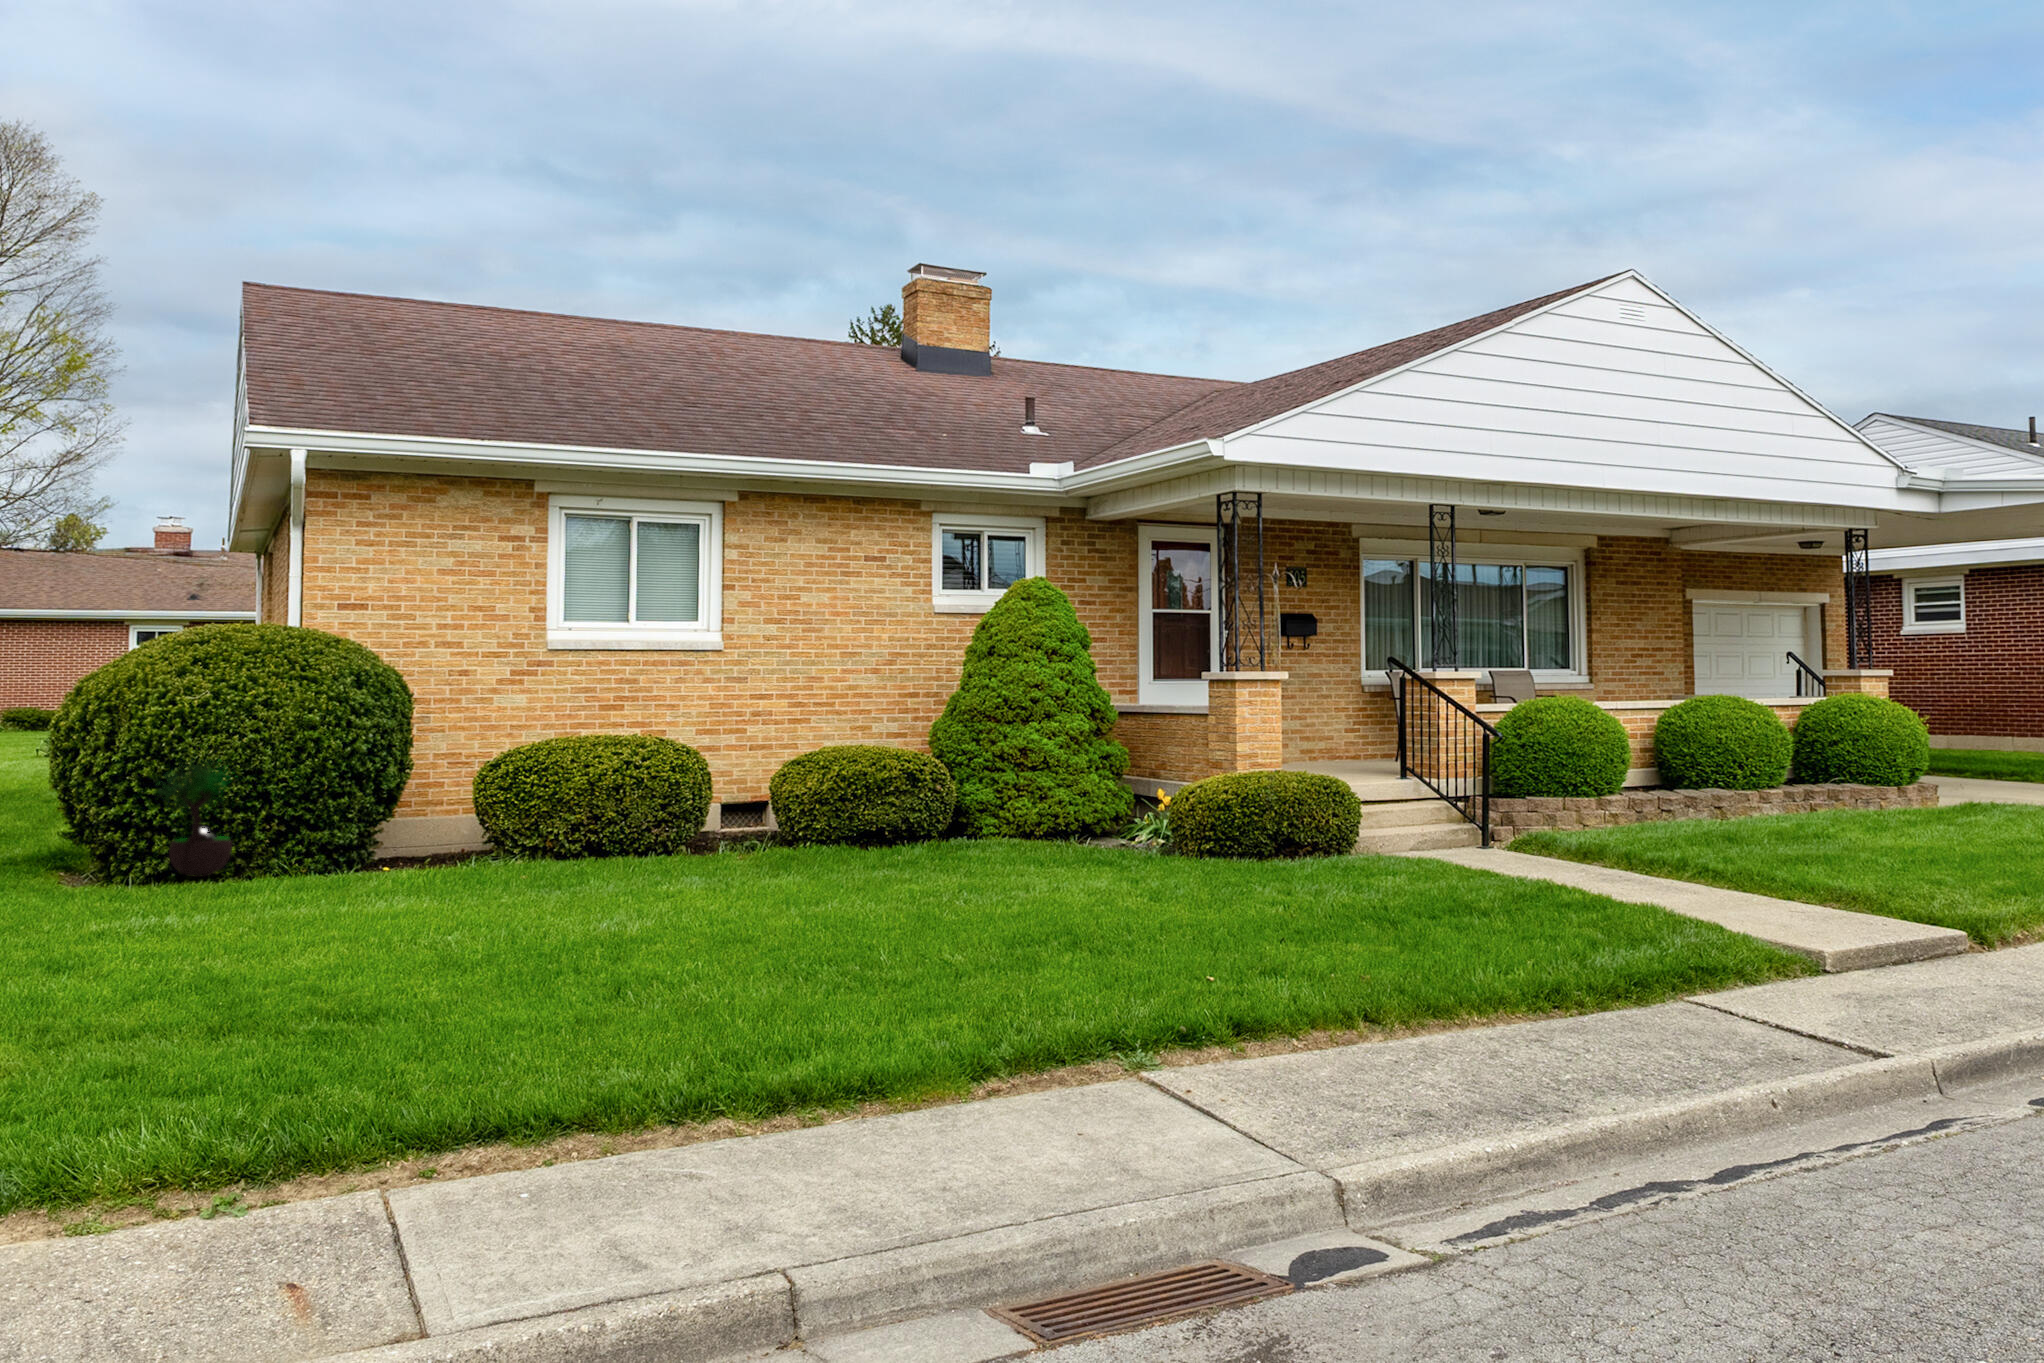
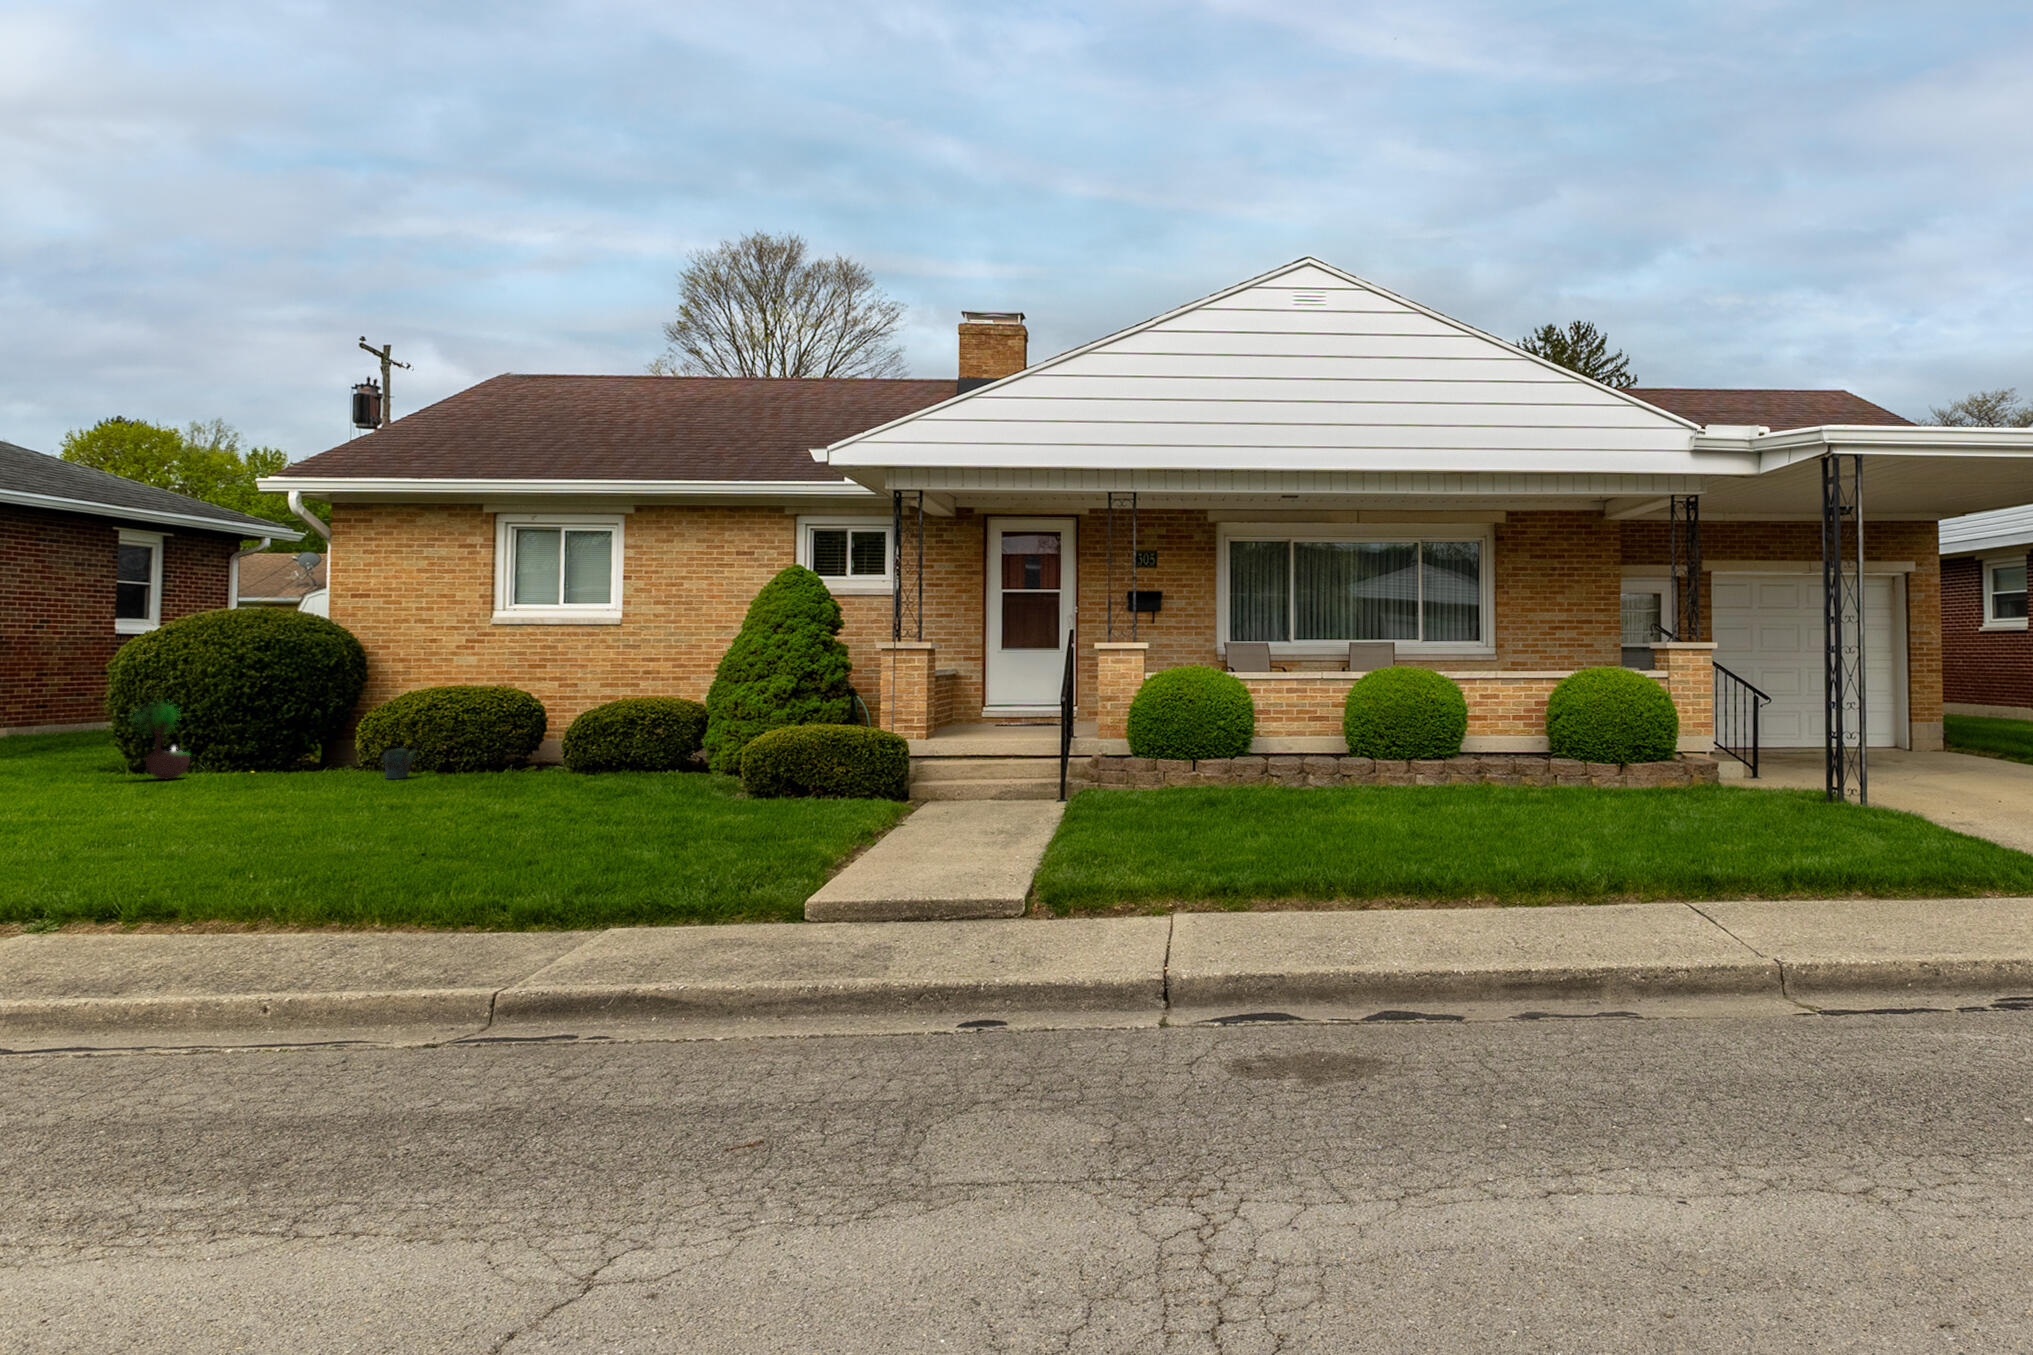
watering can: none [539,809,570,858] -> present [382,744,420,779]

